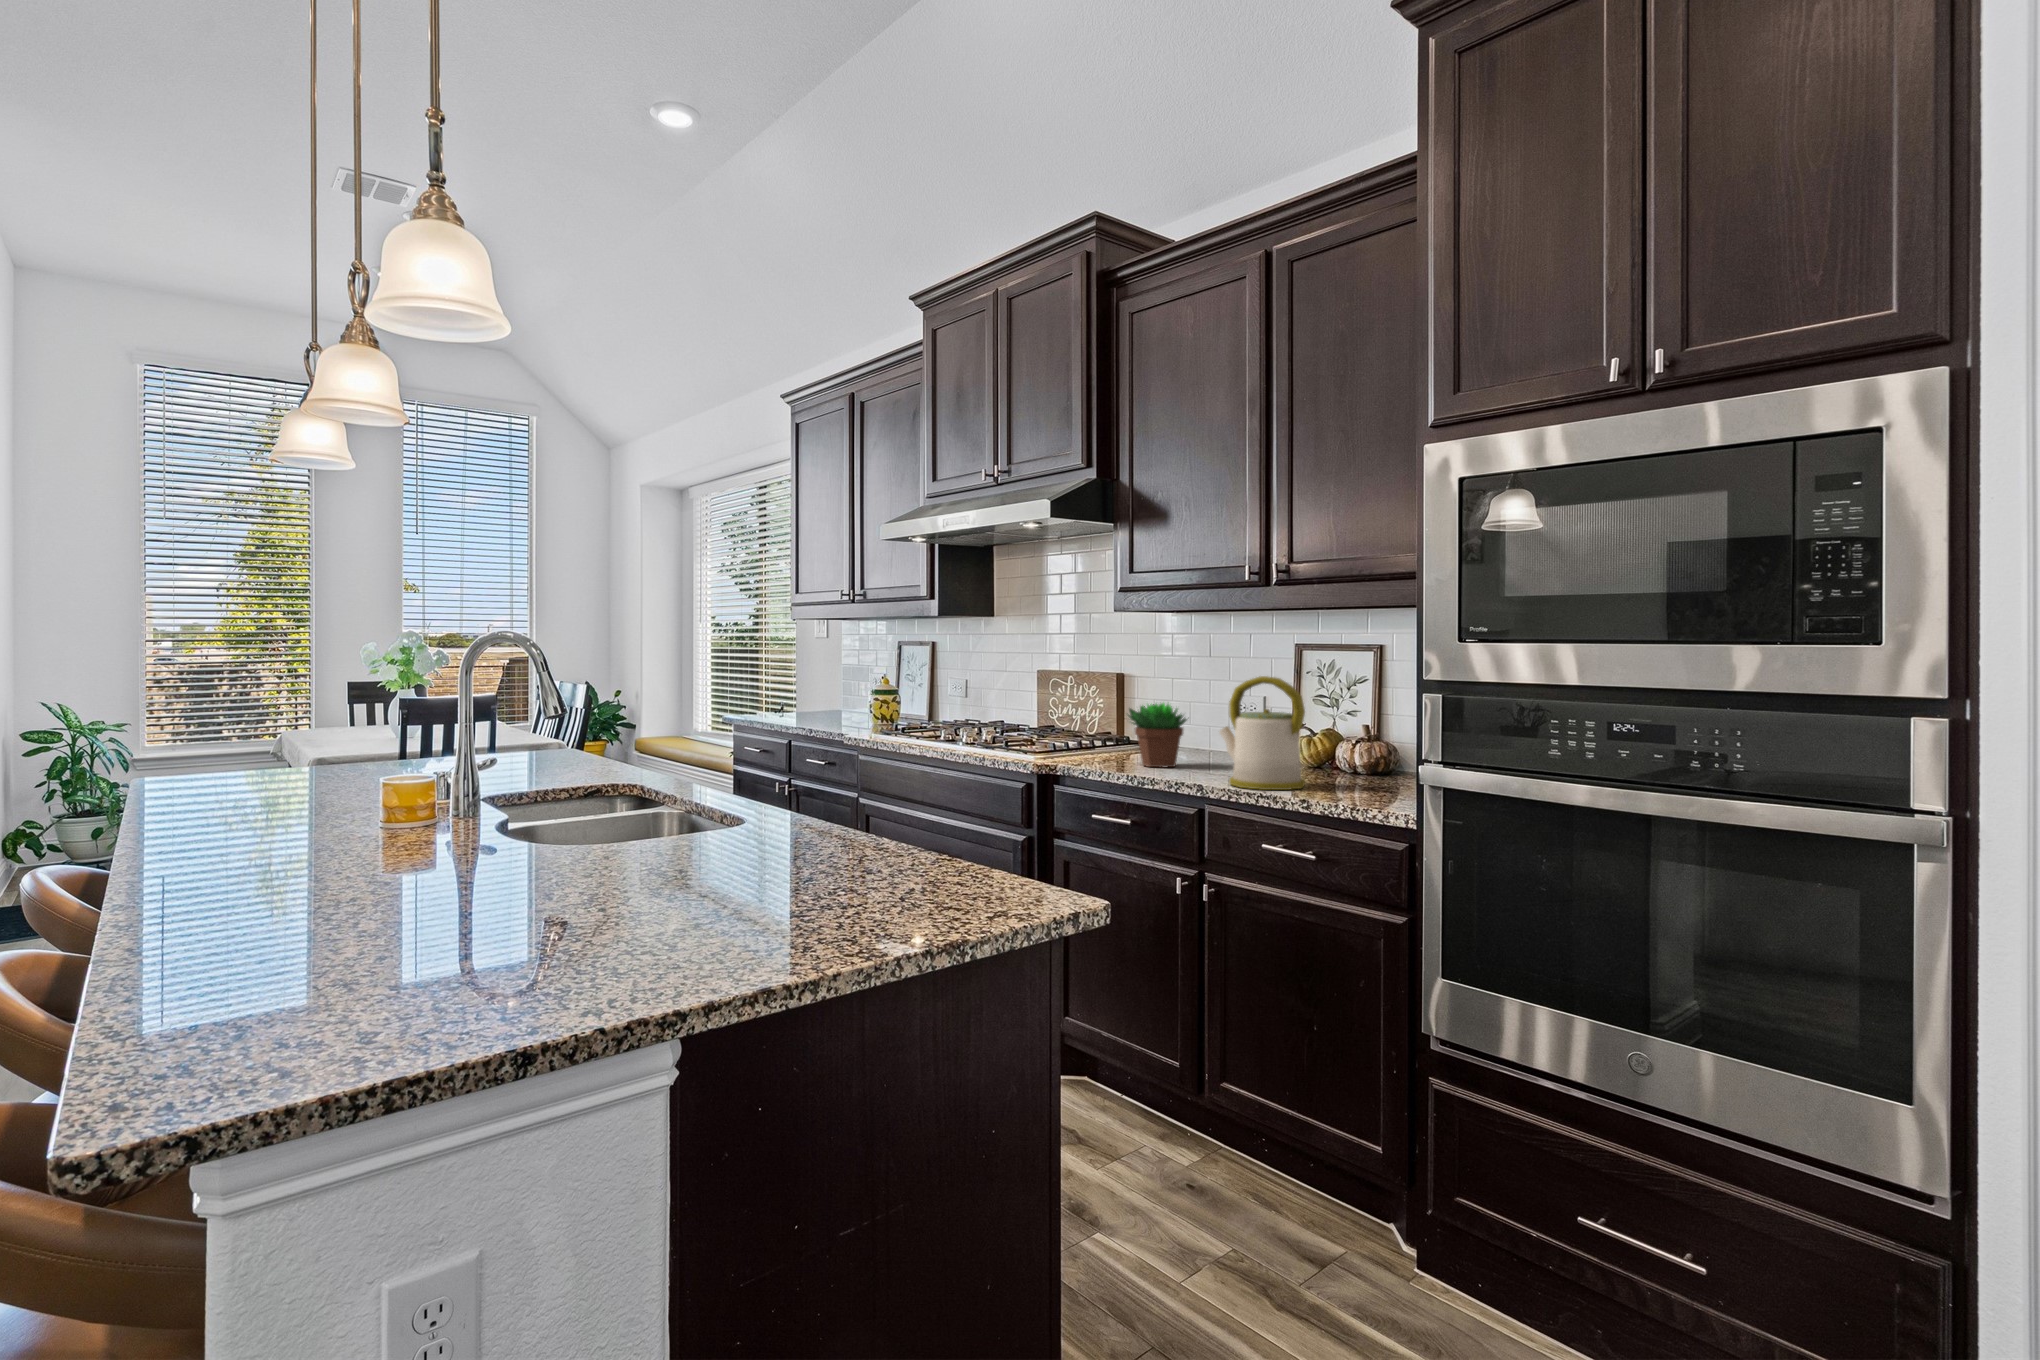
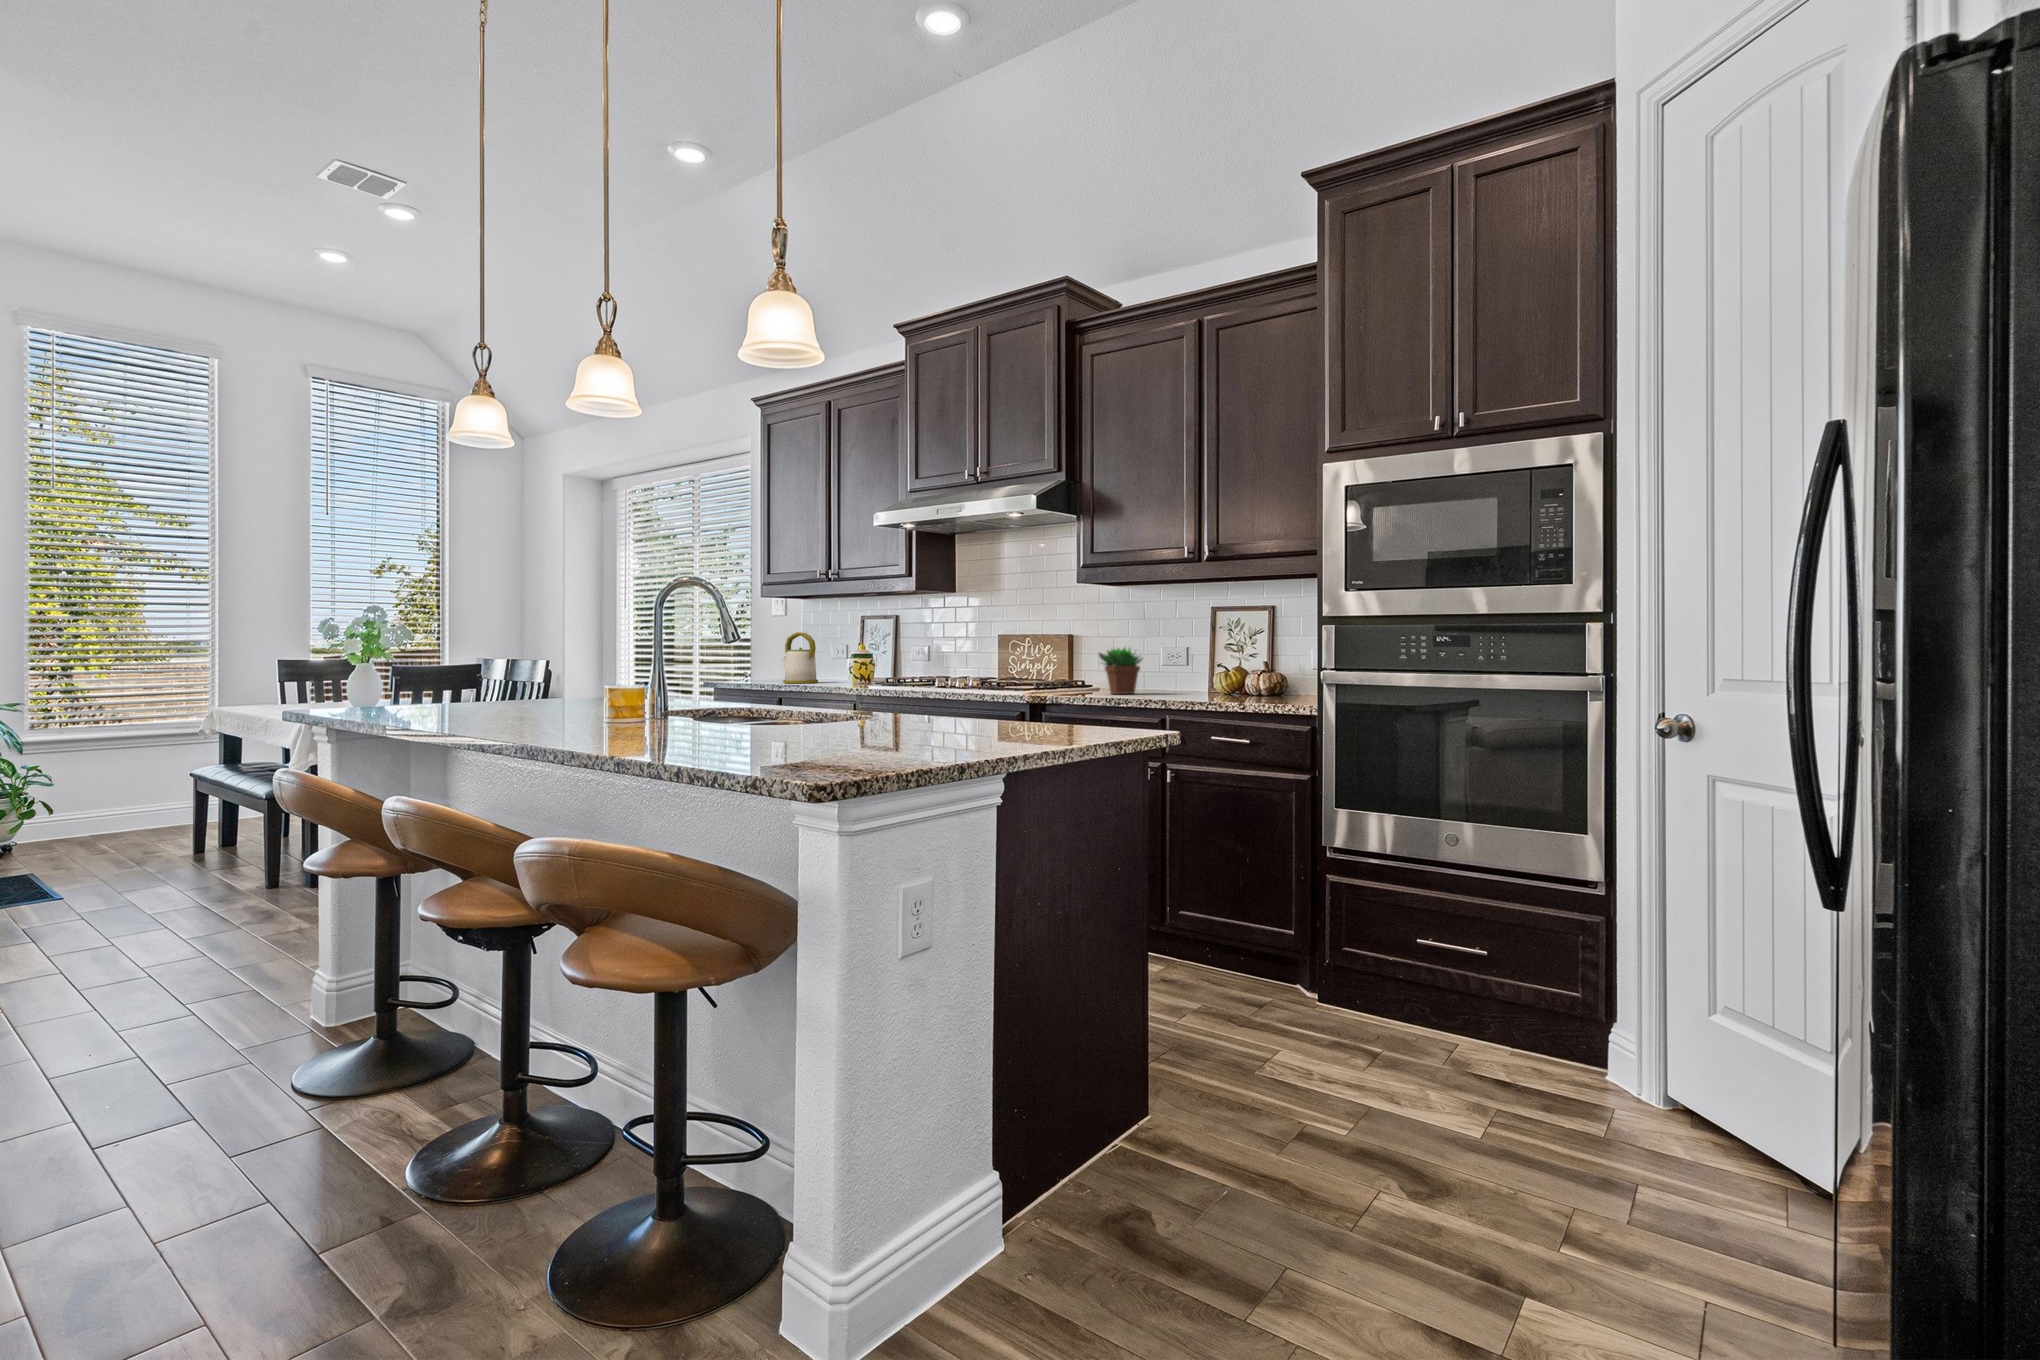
kettle: present [1220,676,1305,790] -> present [781,632,818,683]

